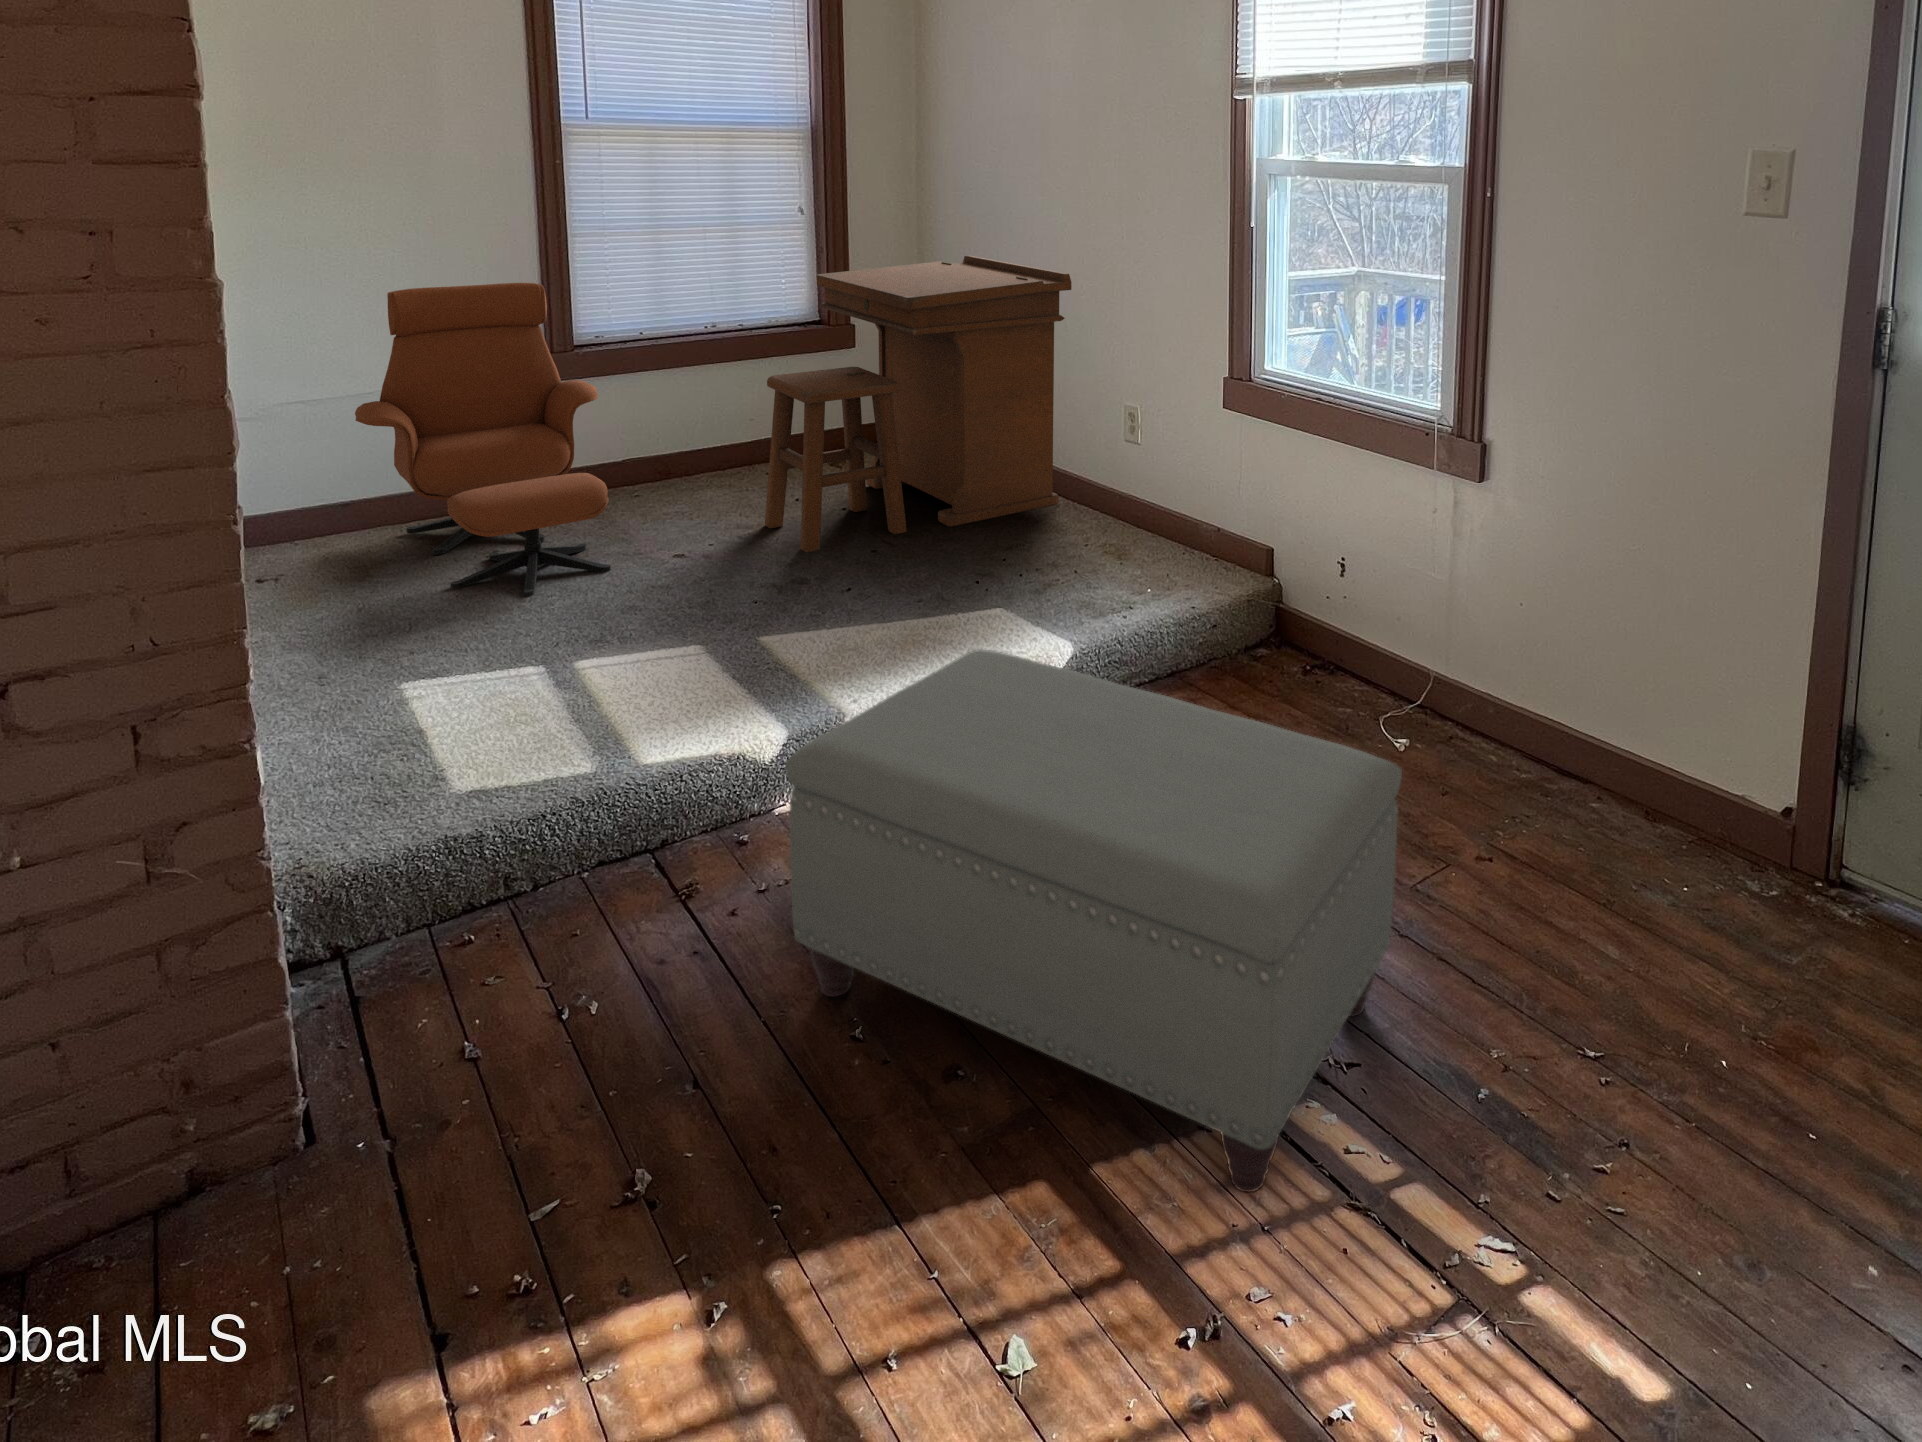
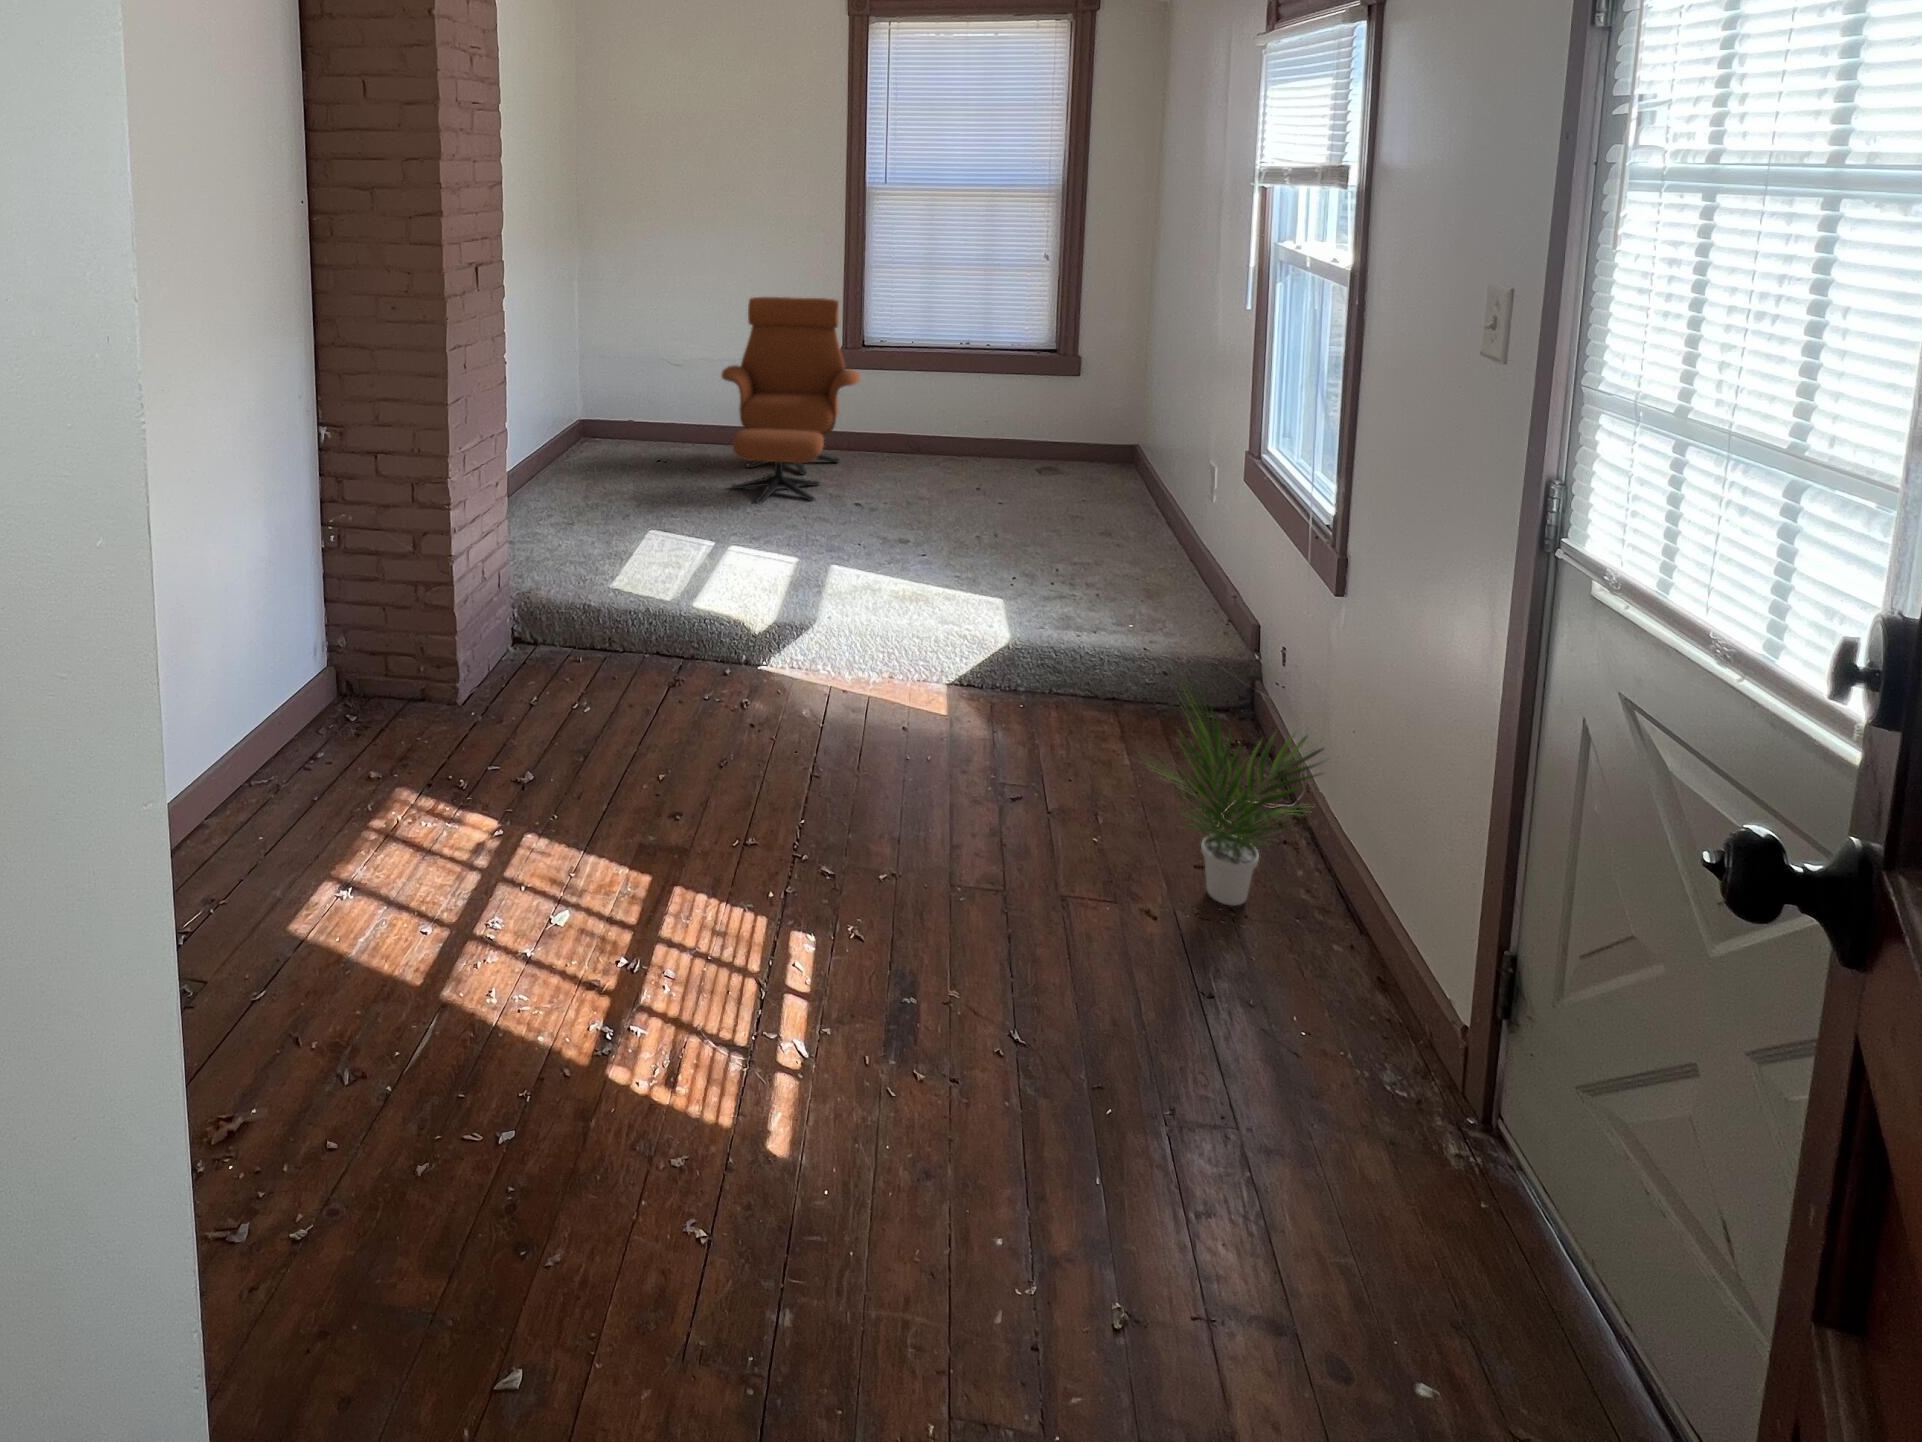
desk: present [765,256,1072,553] -> none [934,308,1189,541]
potted plant: none [1417,601,1613,819] -> present [1138,681,1323,906]
ottoman: present [785,649,1402,1192] -> none [659,588,946,945]

